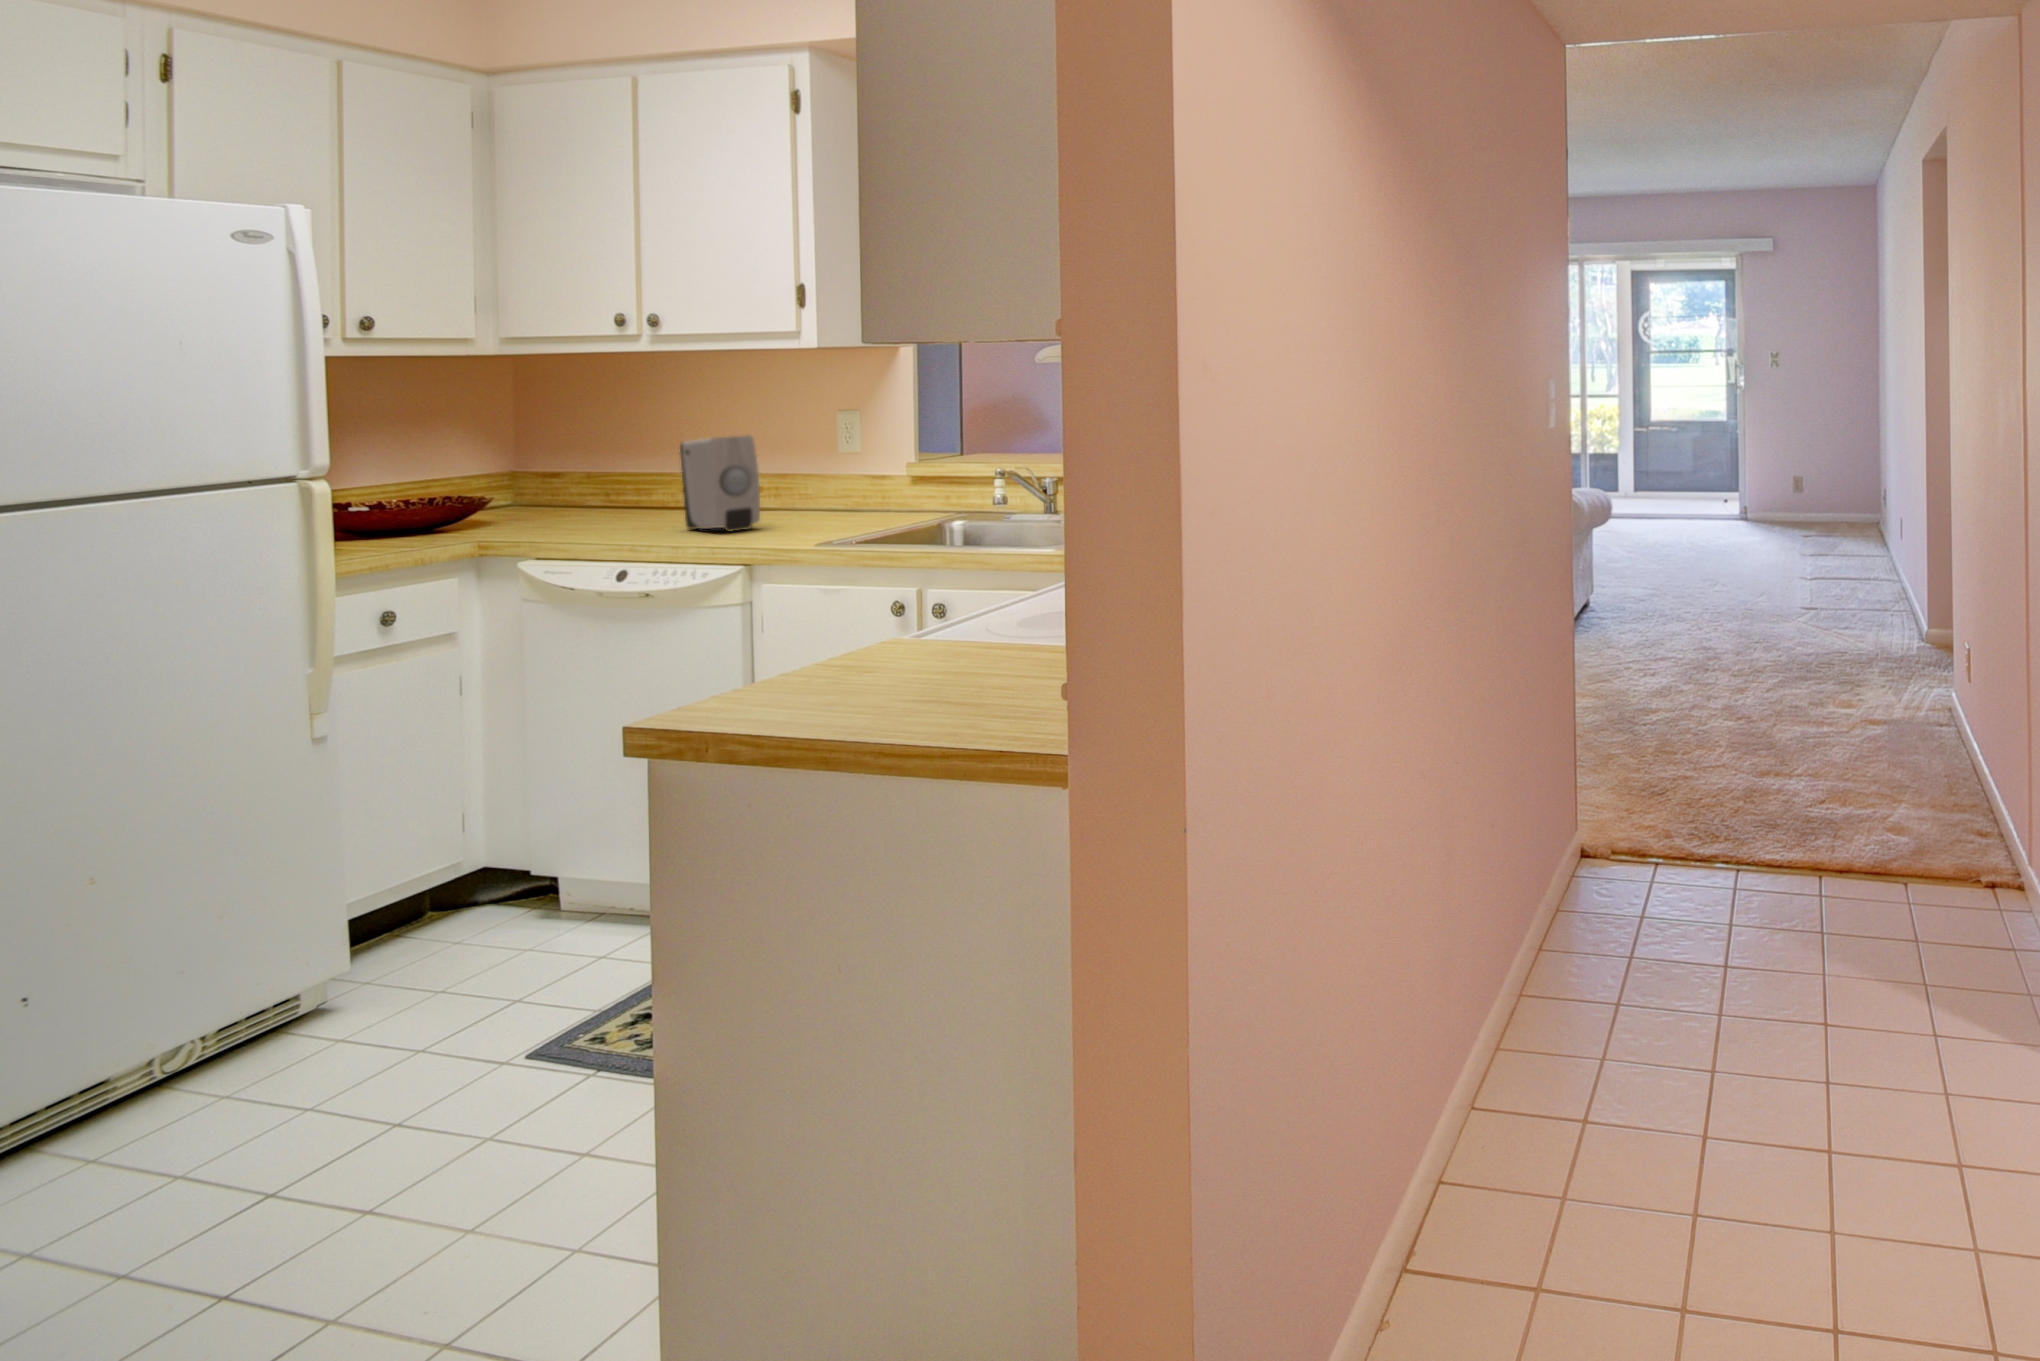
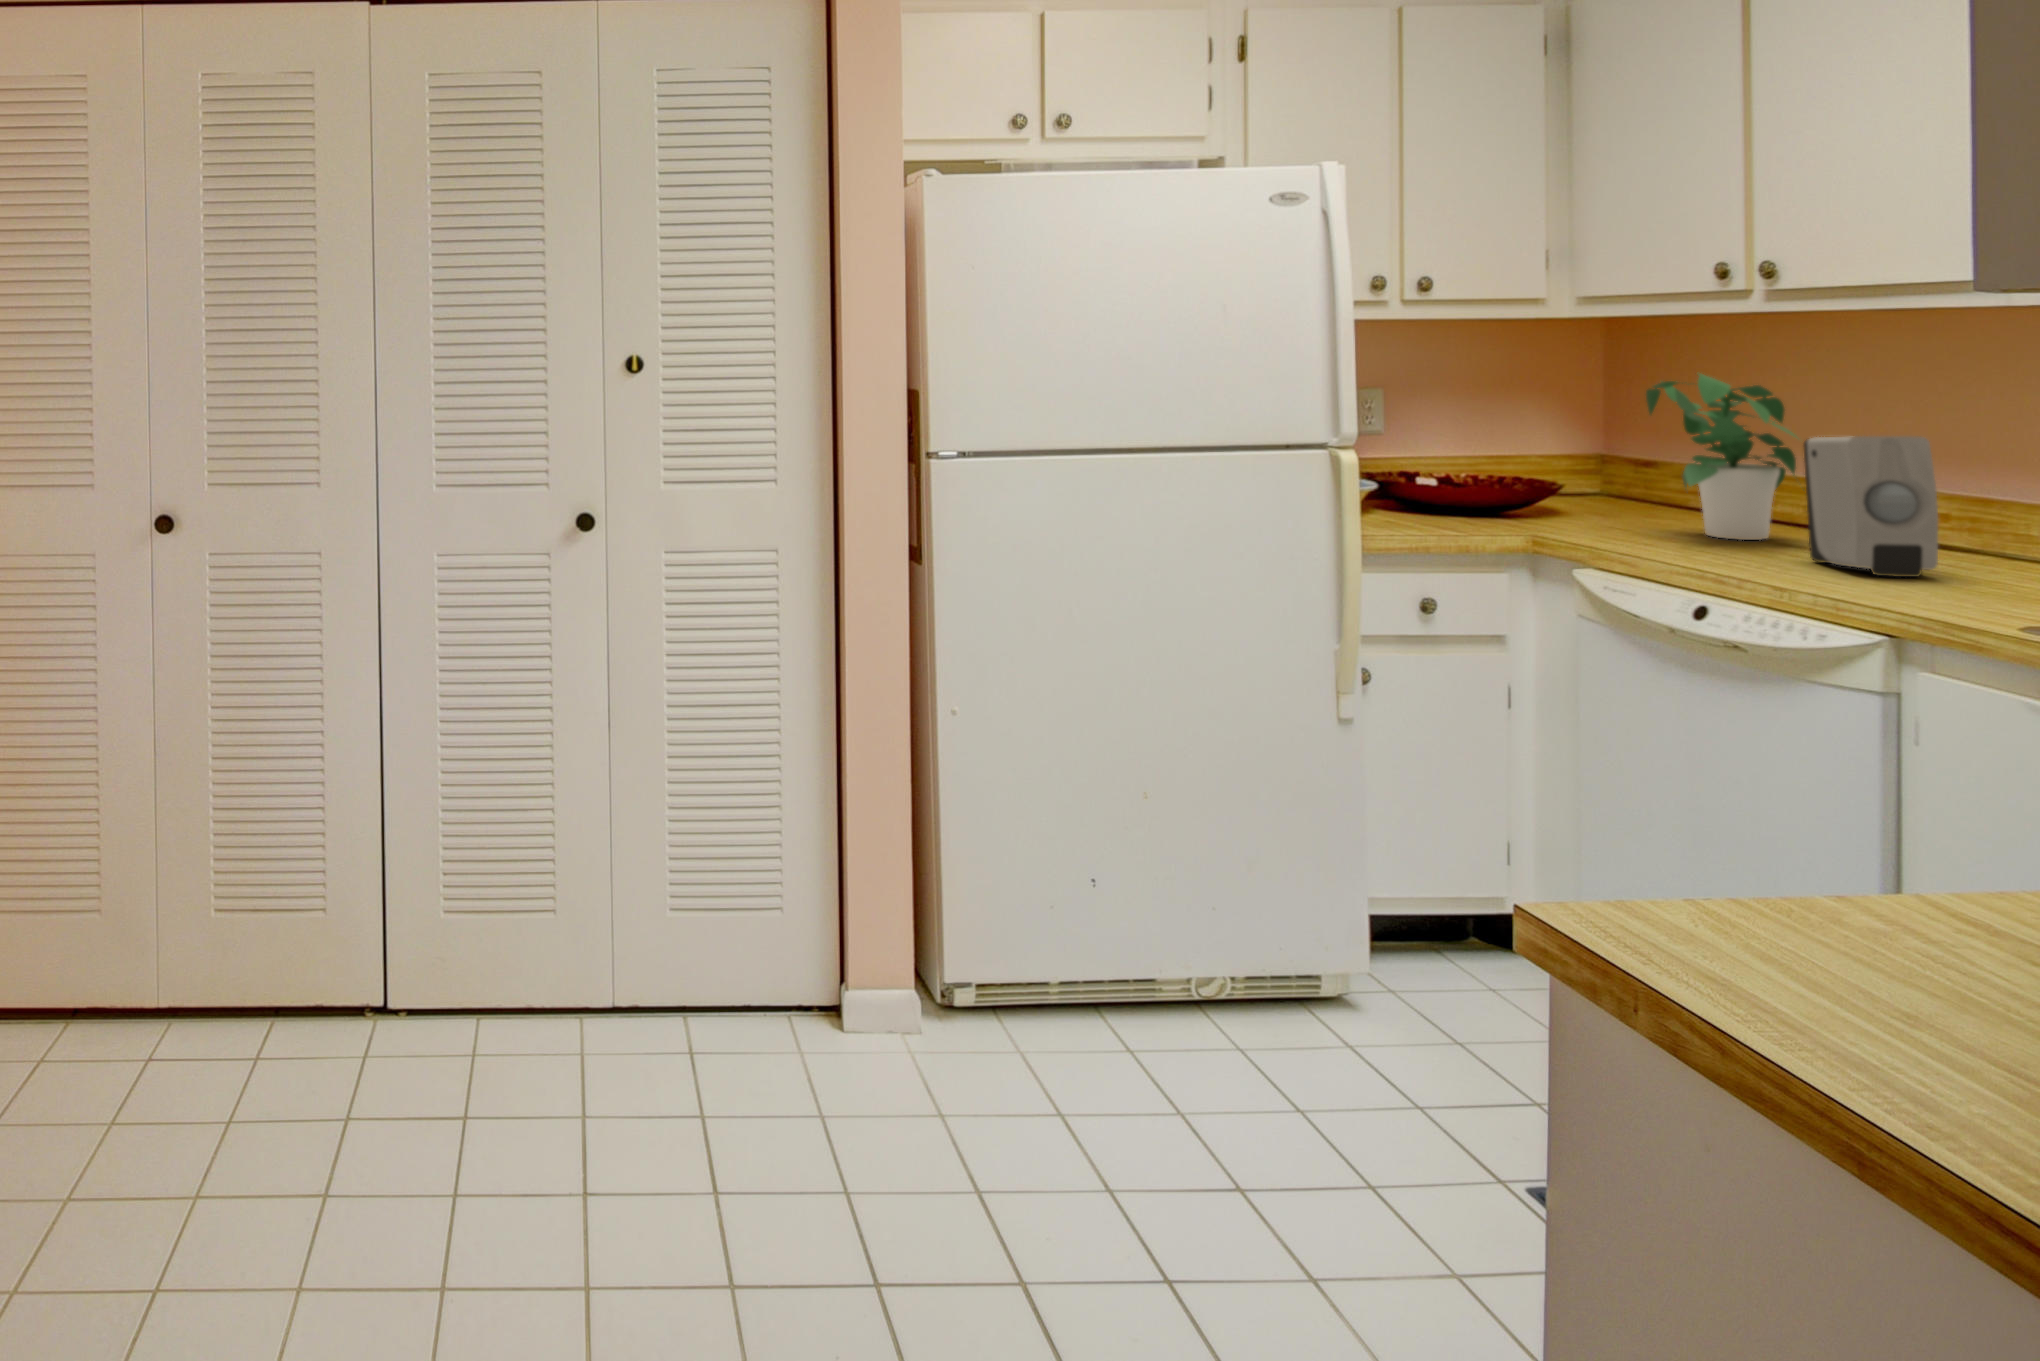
potted plant: none [566,398,678,523] -> present [1646,374,1796,540]

